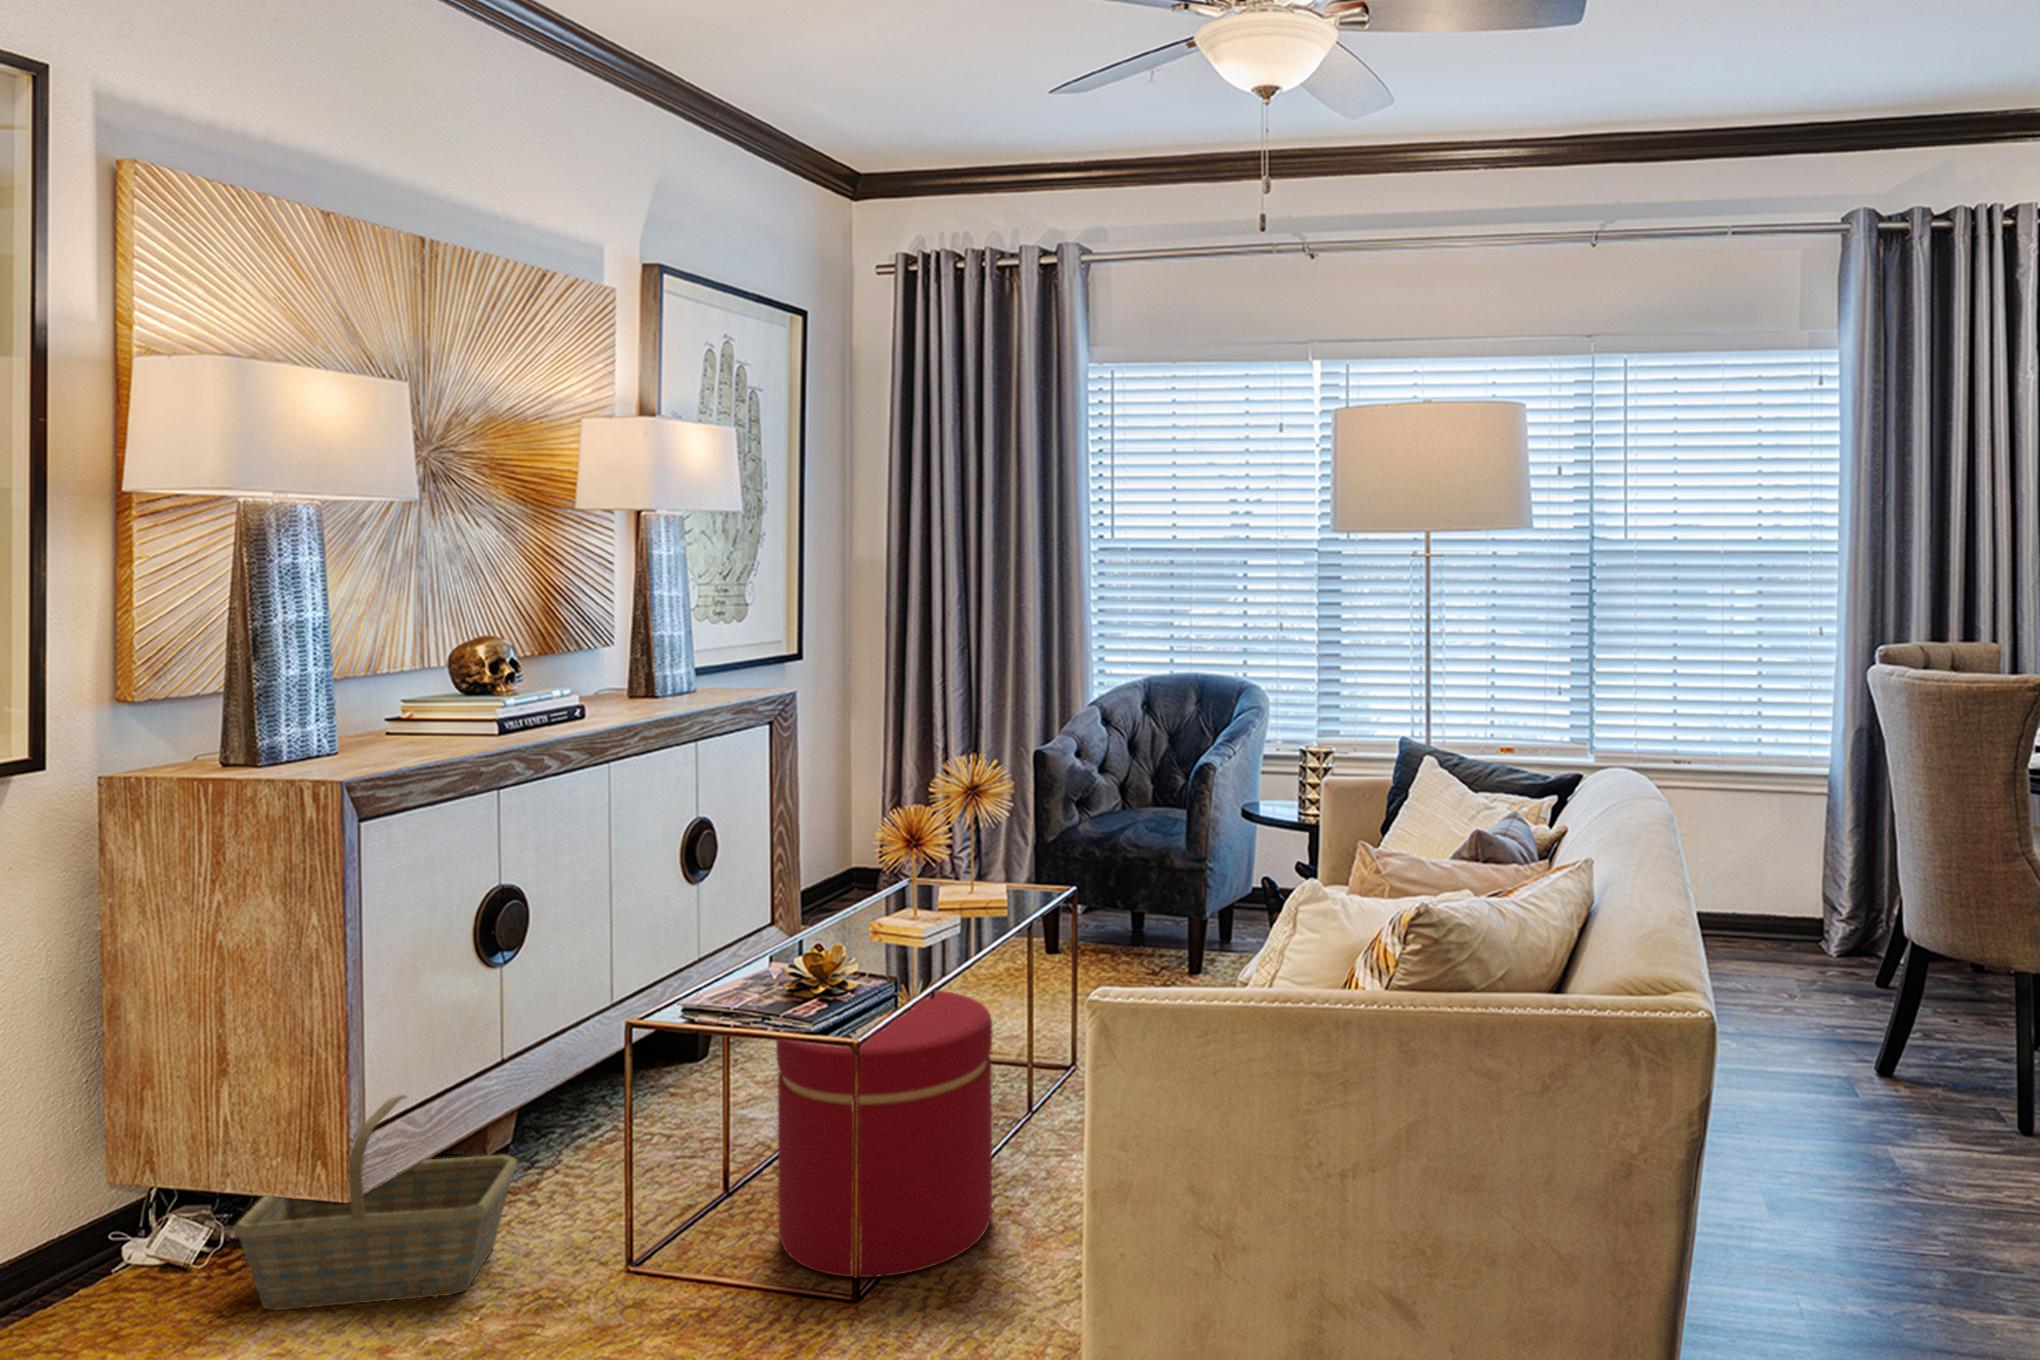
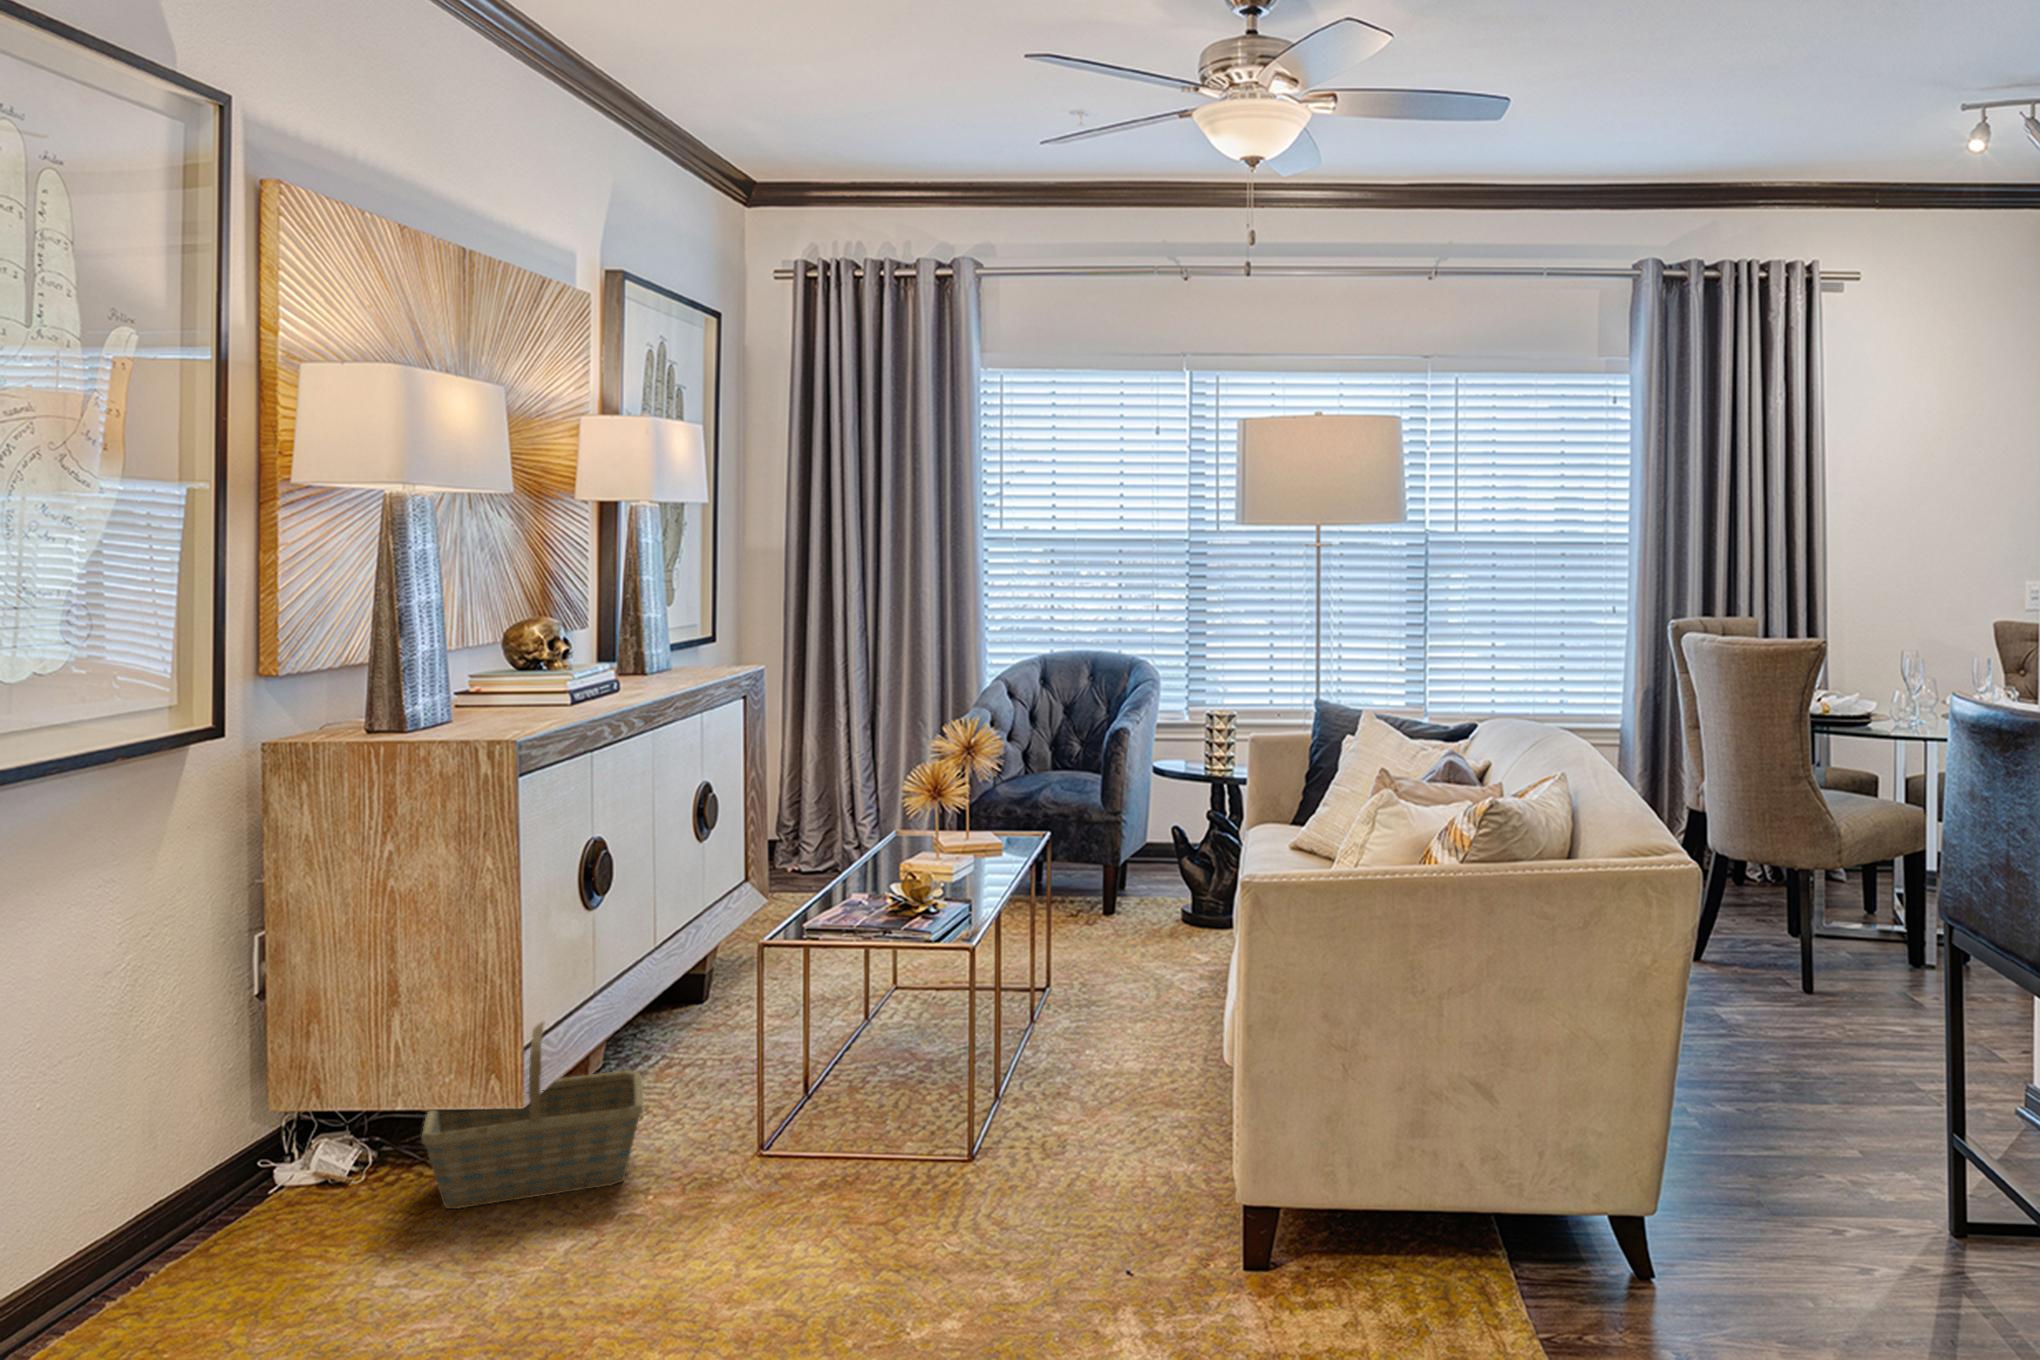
ottoman: present [776,990,992,1277] -> none [873,913,1053,1144]

